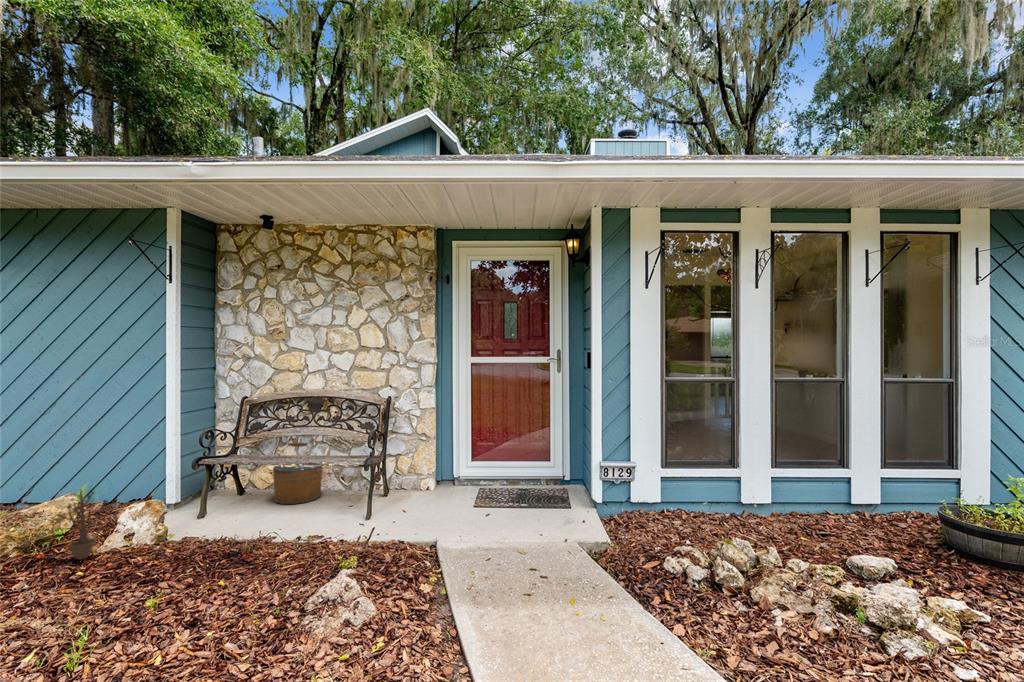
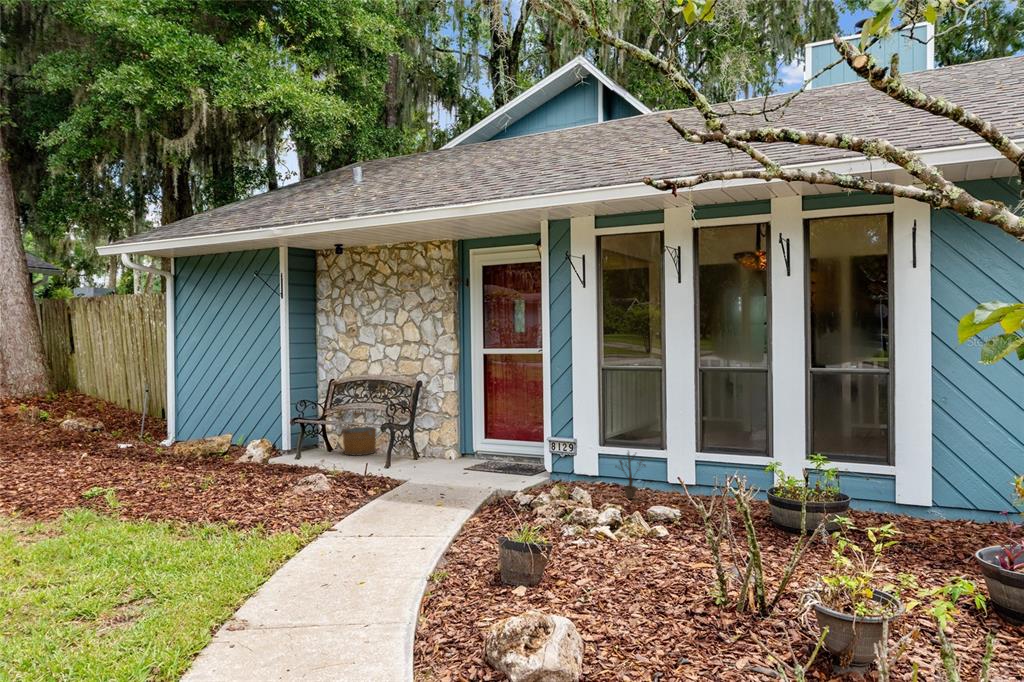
decorative plant: present [46,490,110,559] -> present [616,452,645,499]

